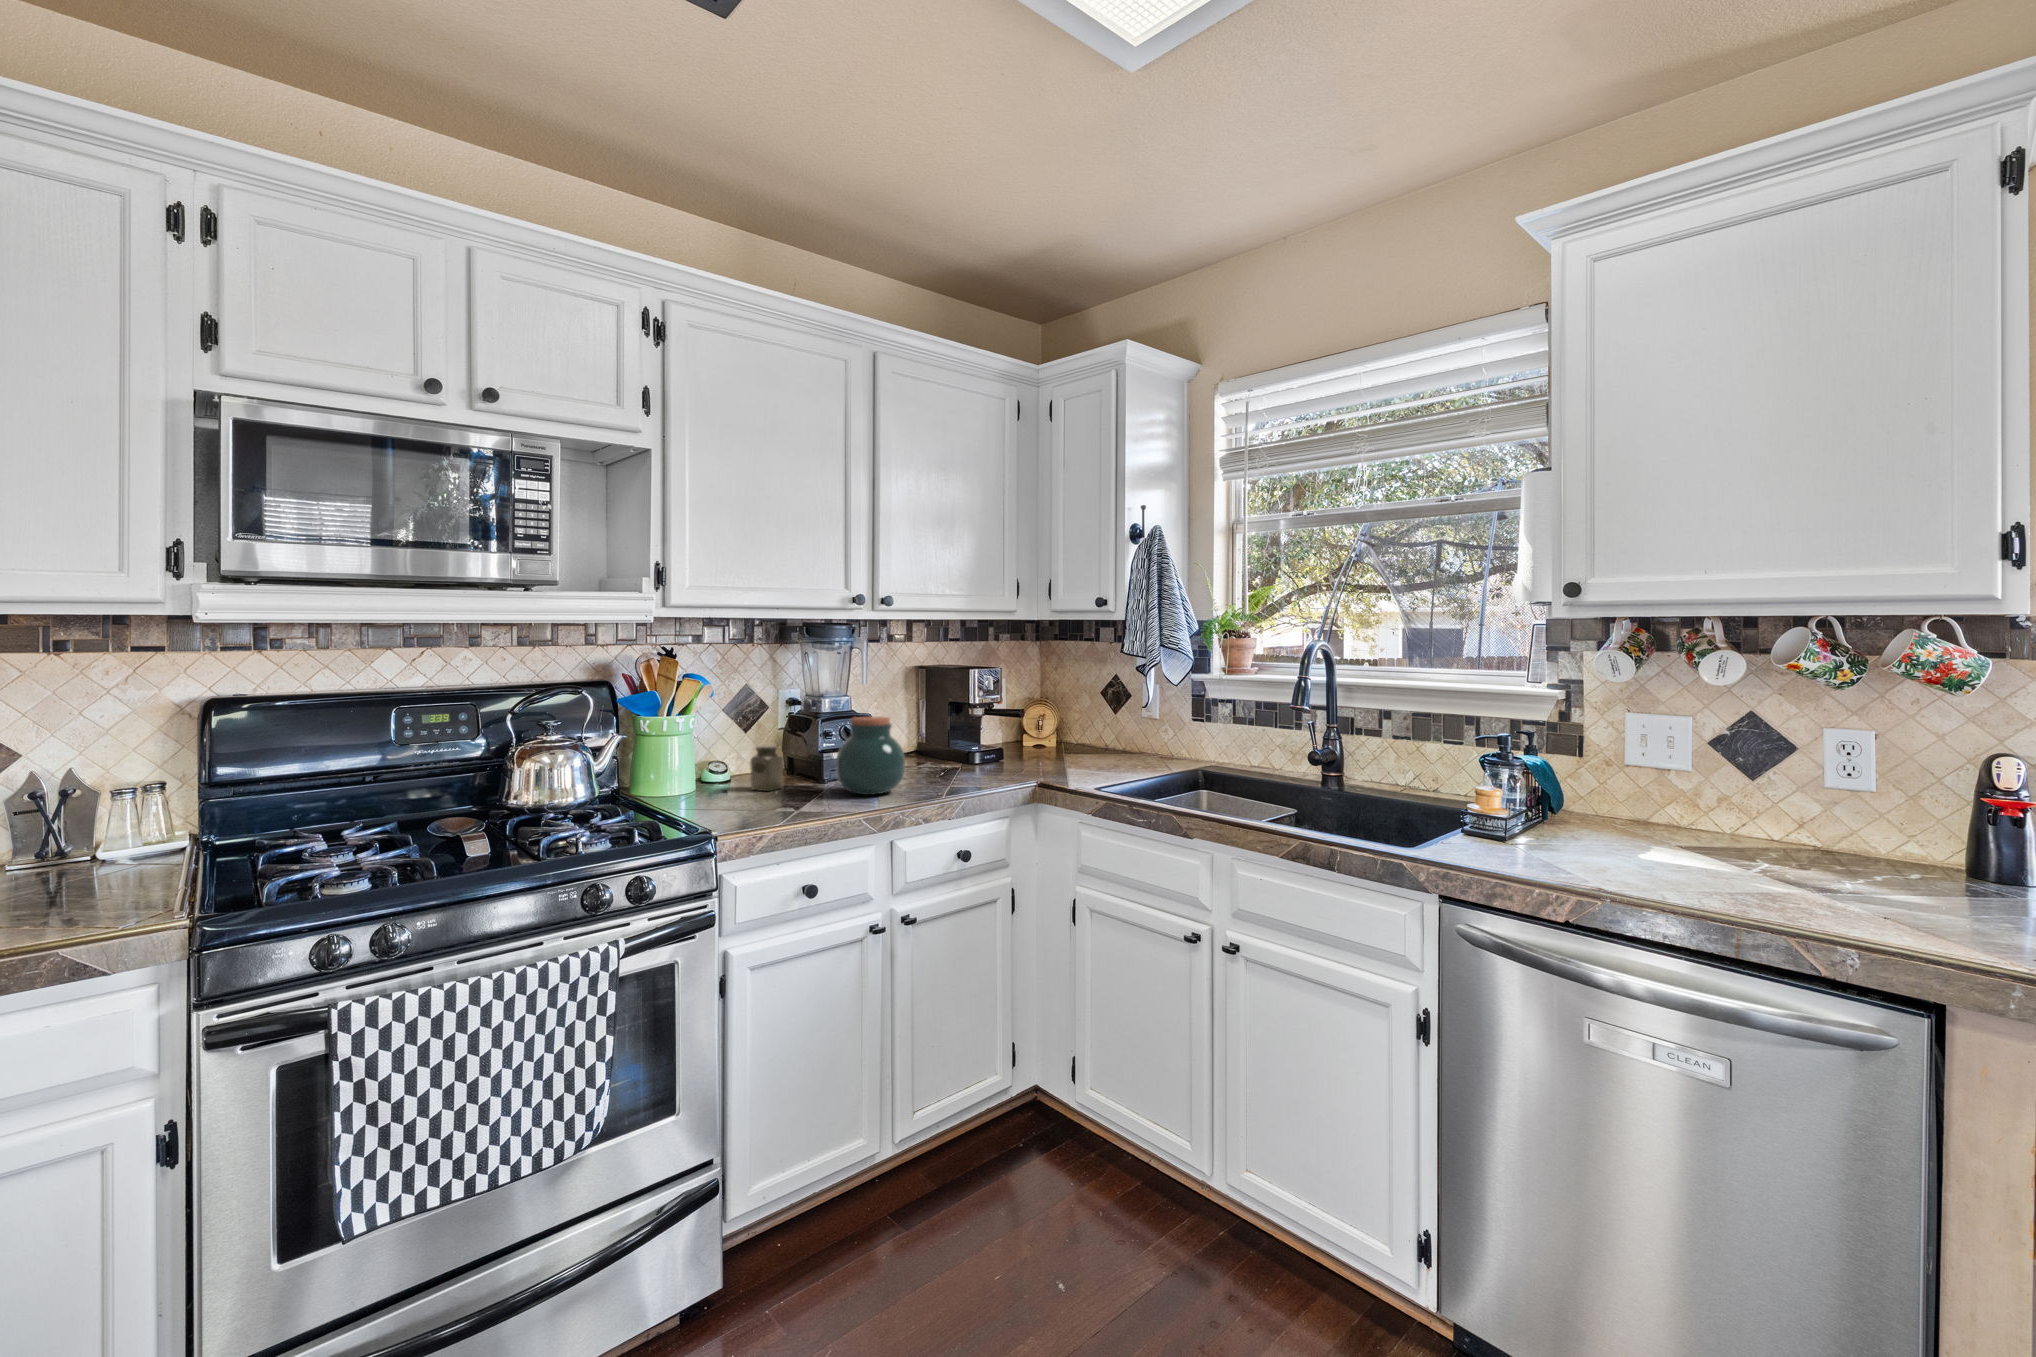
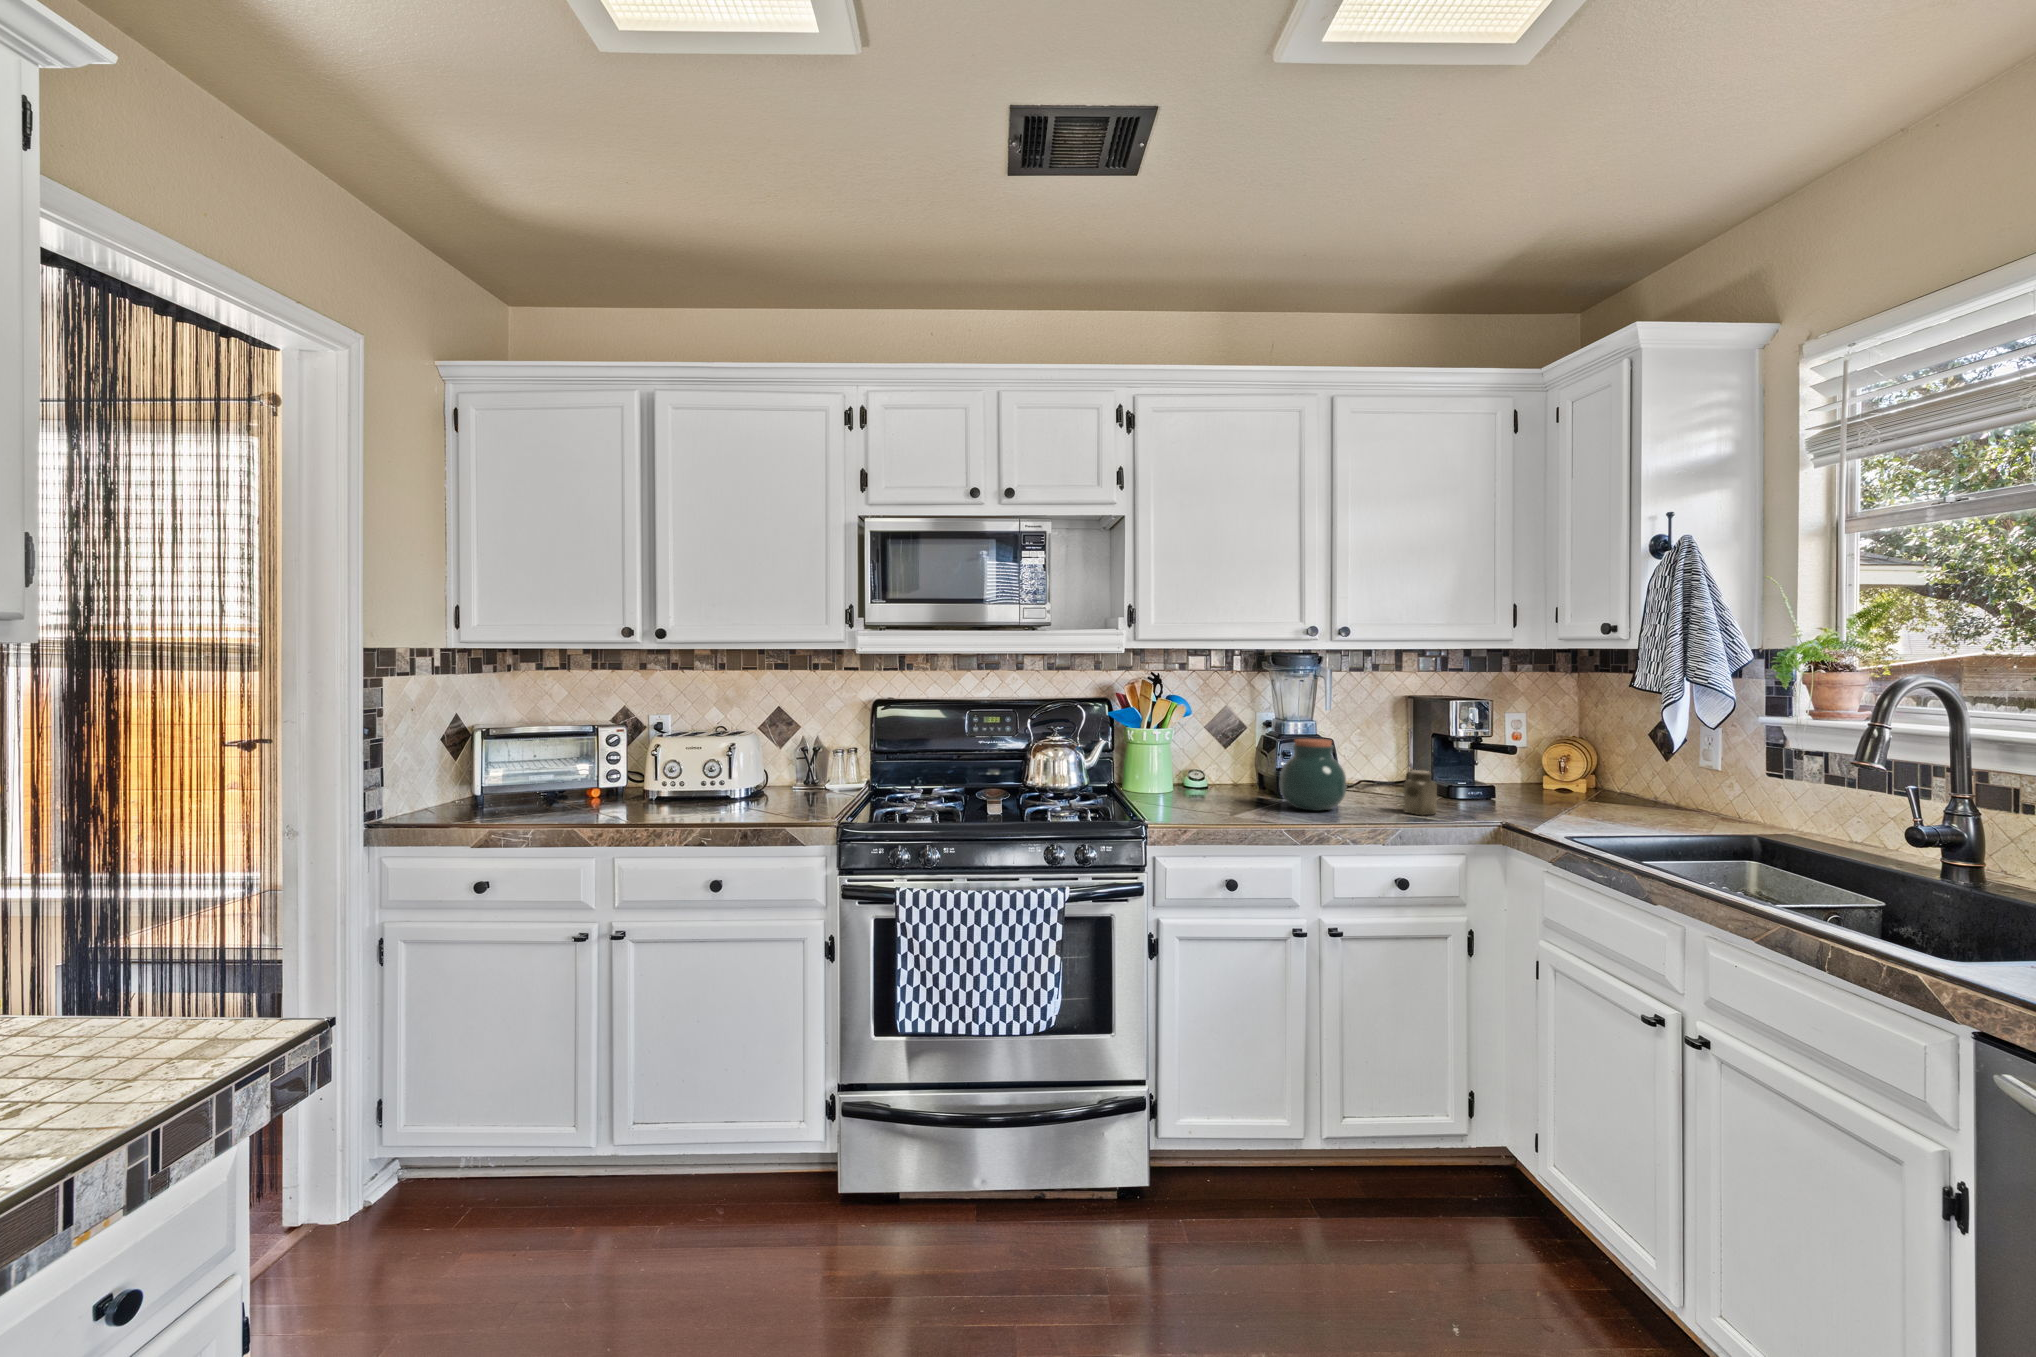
salt shaker: present [750,745,783,791] -> present [1404,770,1437,815]

